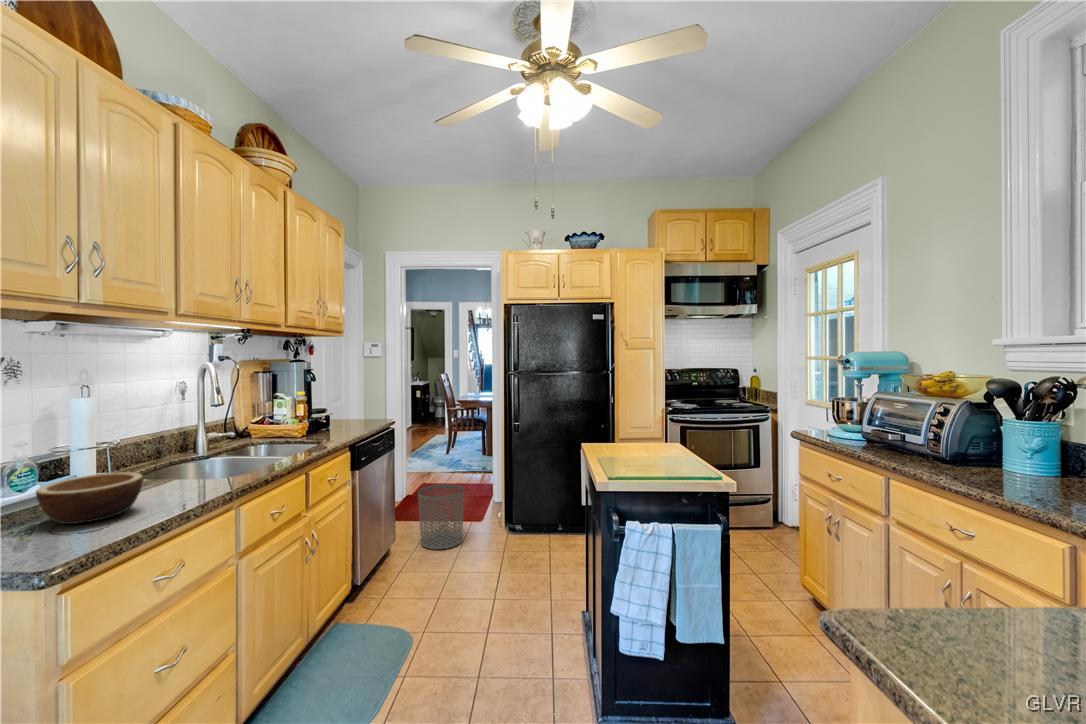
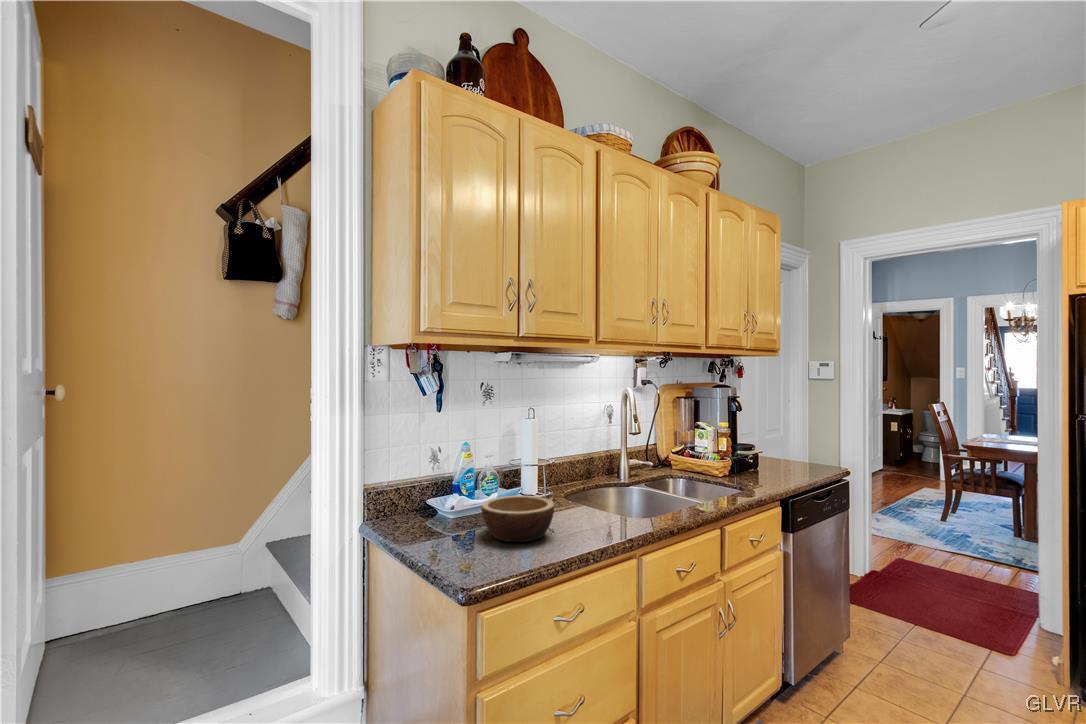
waste bin: present [418,484,464,549] -> none [884,570,963,674]

